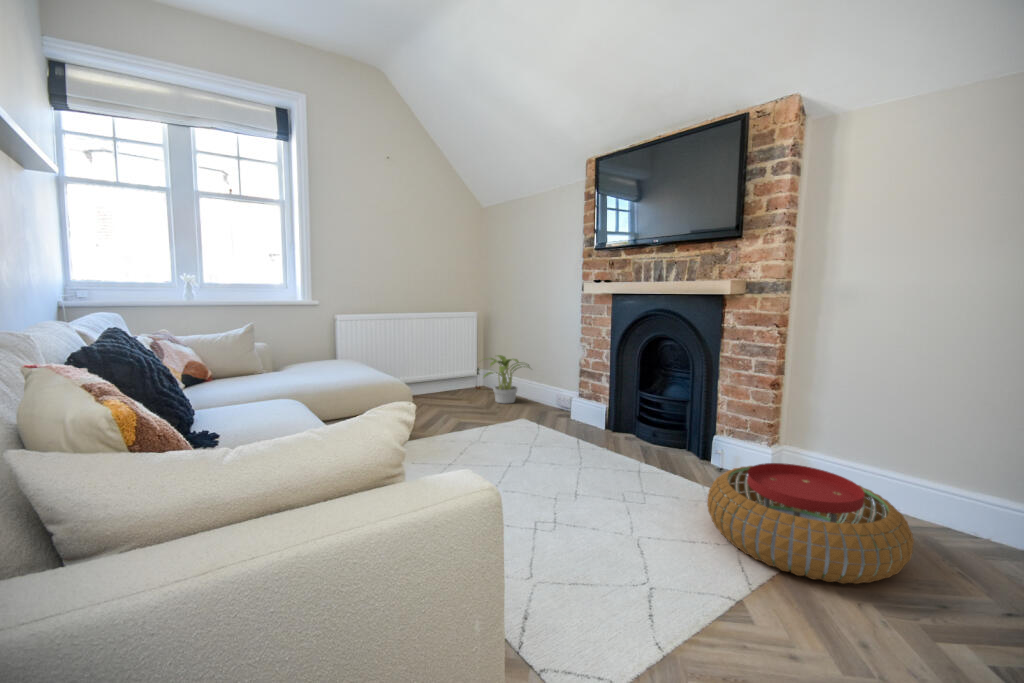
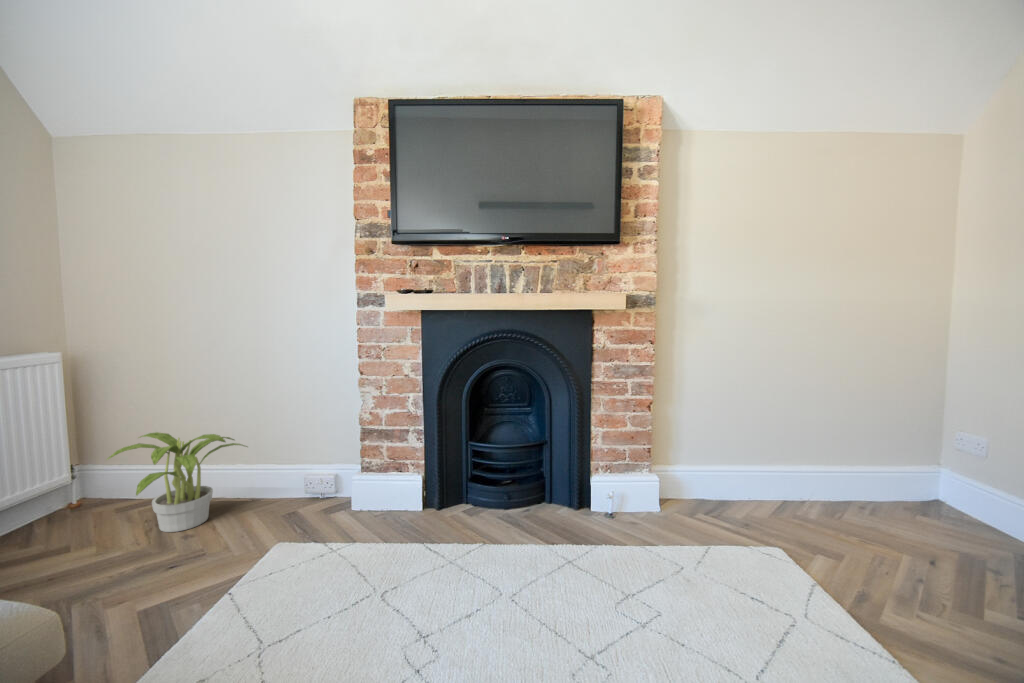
pouf: present [707,463,914,584] -> none [700,488,927,627]

